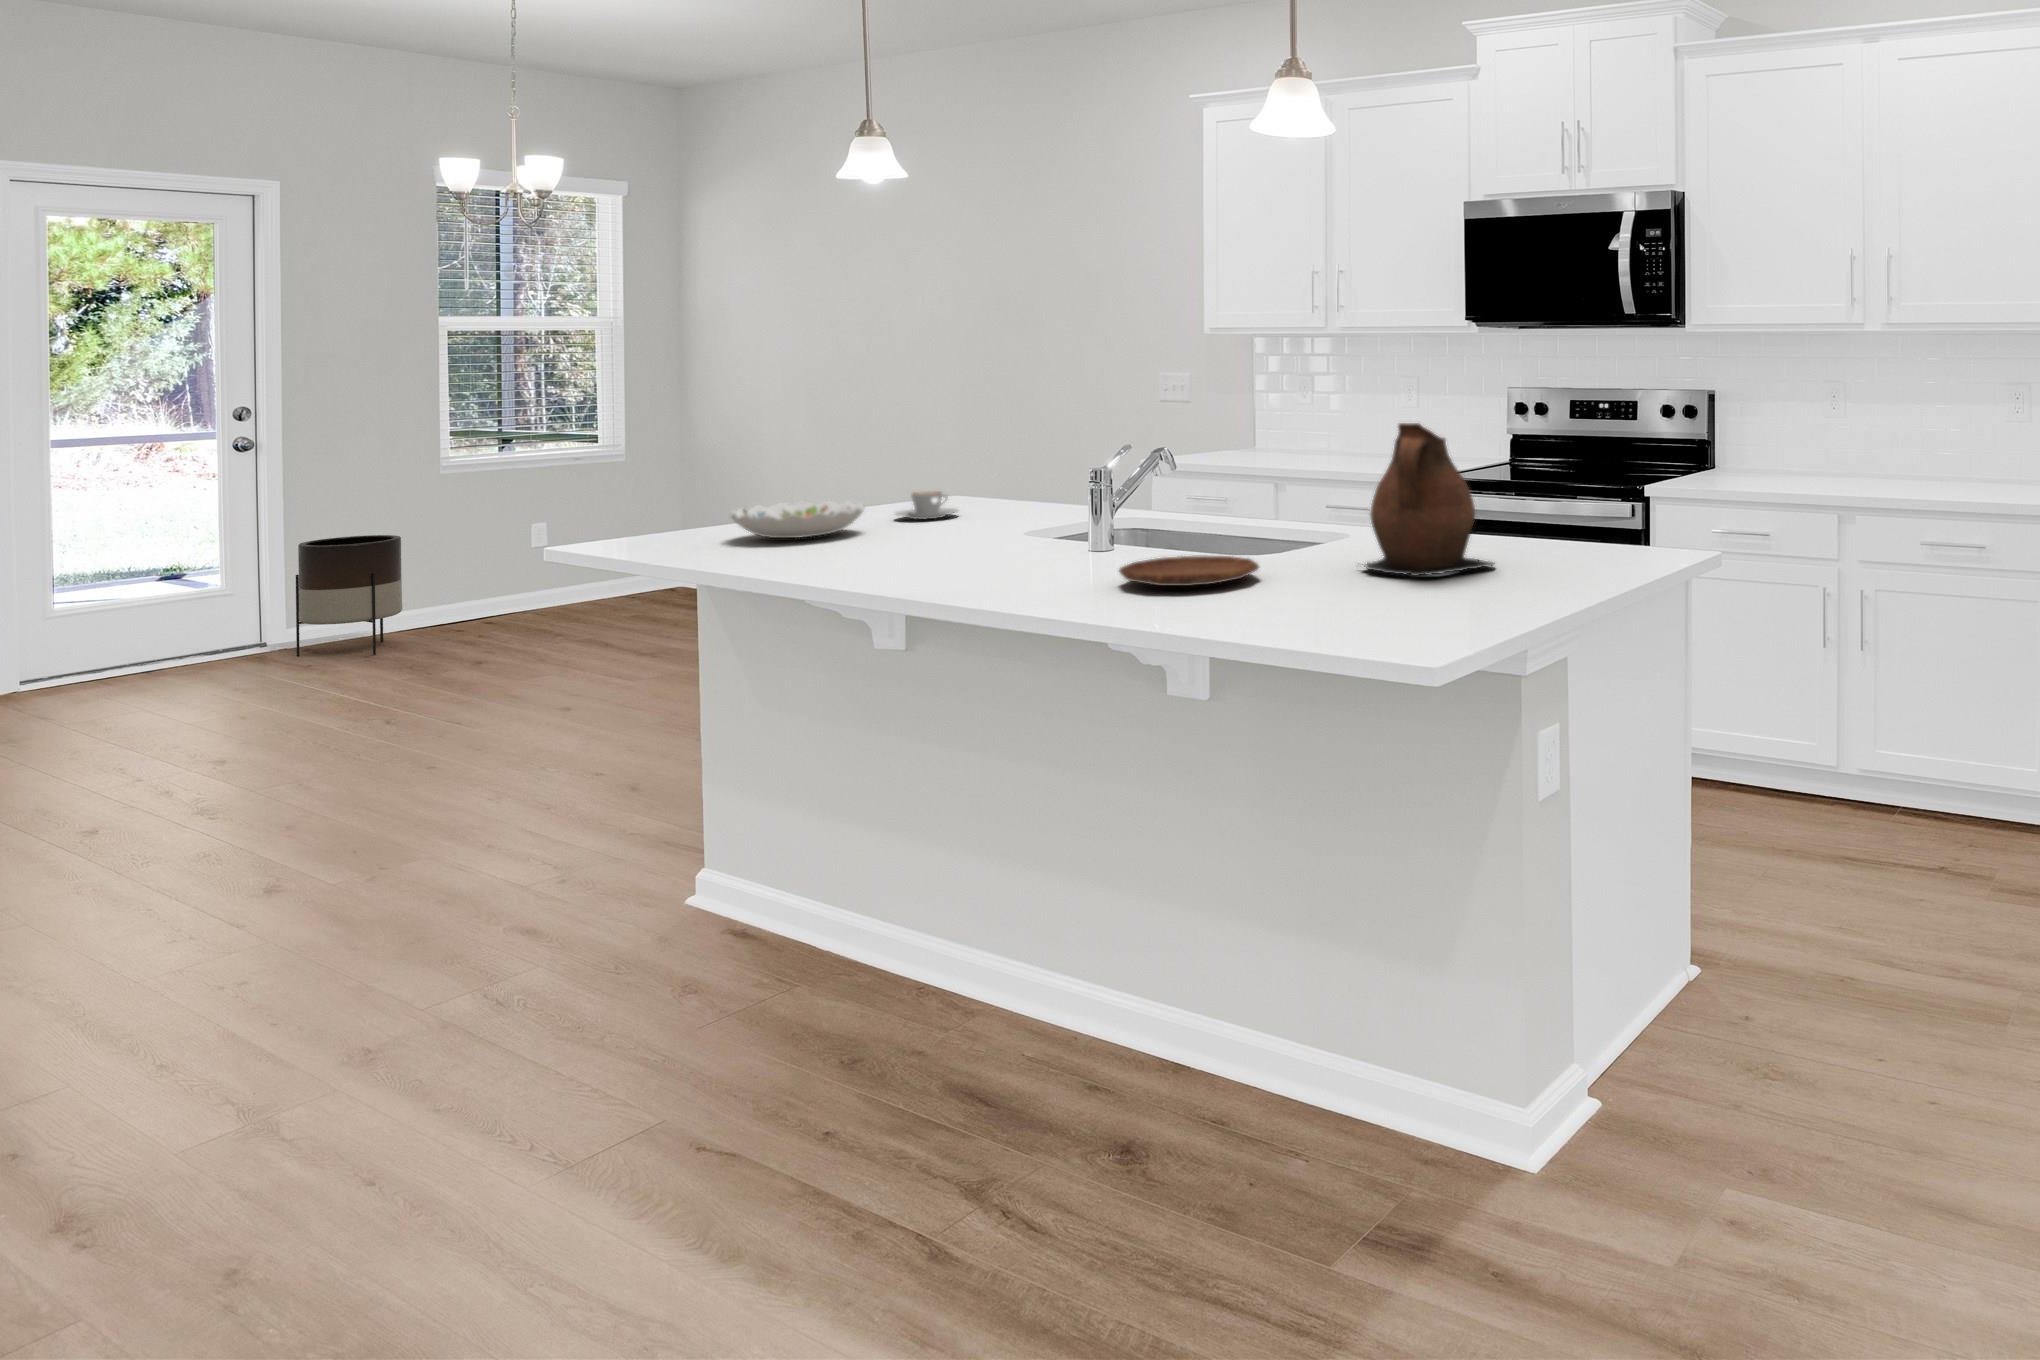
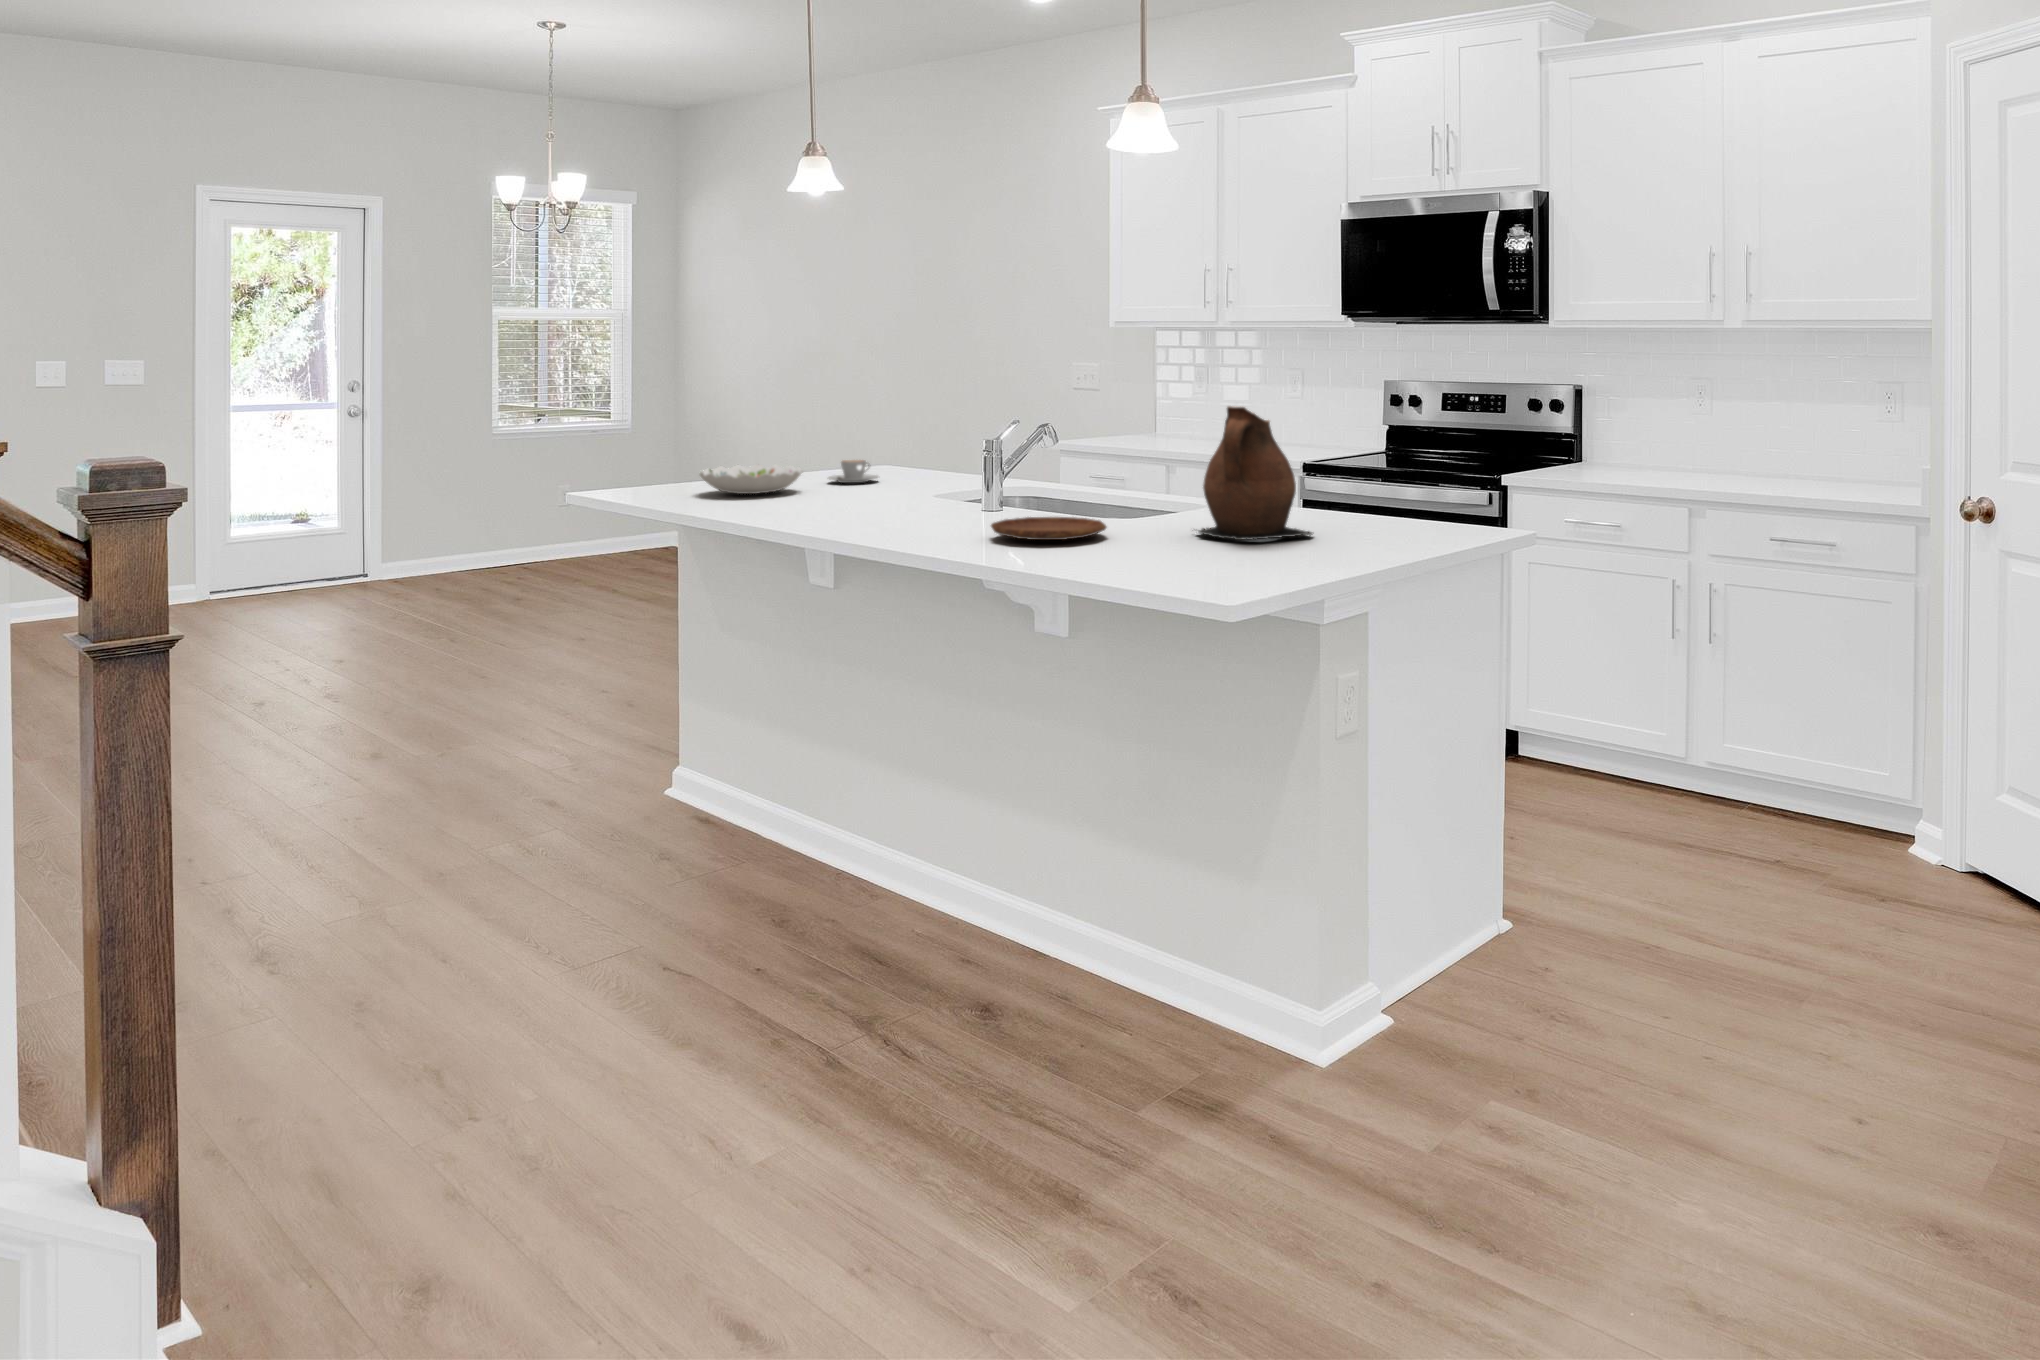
planter: present [296,535,402,656] -> none [387,489,463,587]

